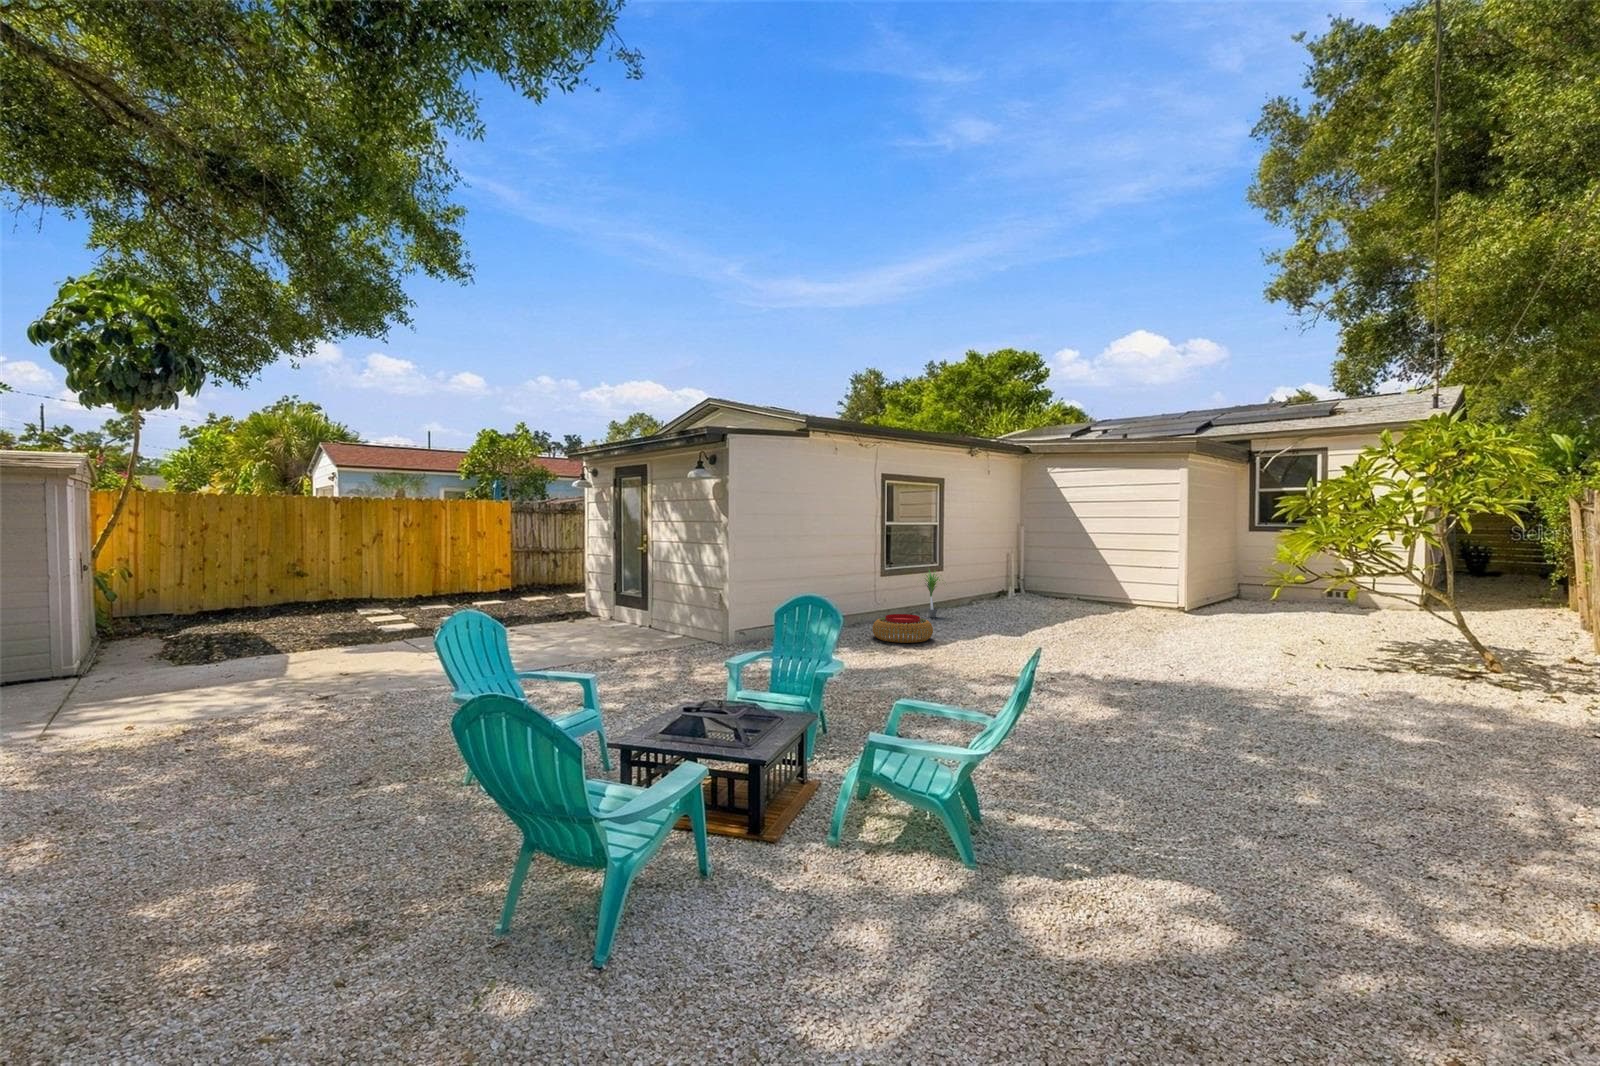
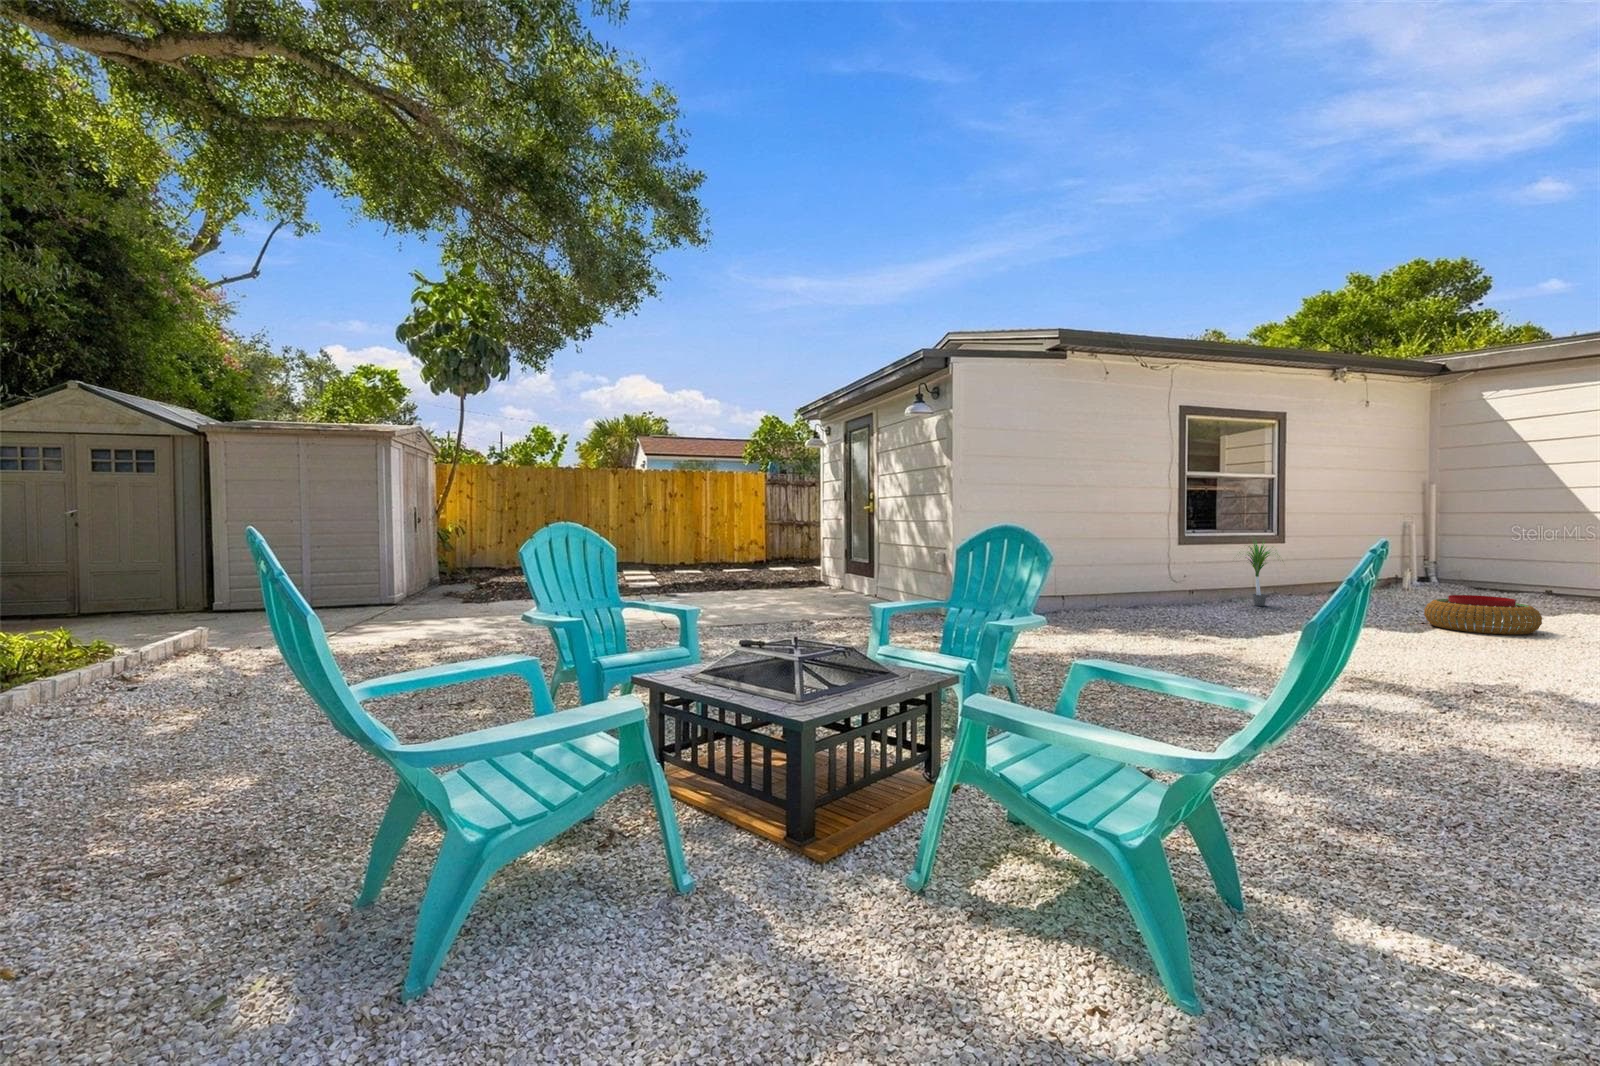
pouf: present [872,614,933,643] -> present [1424,595,1542,635]

